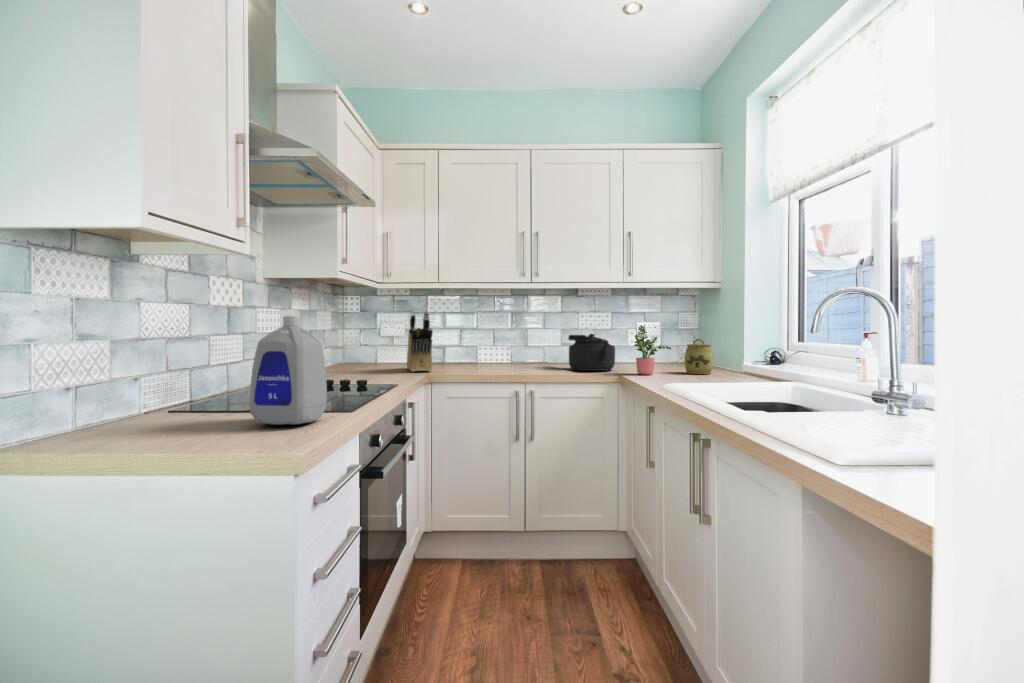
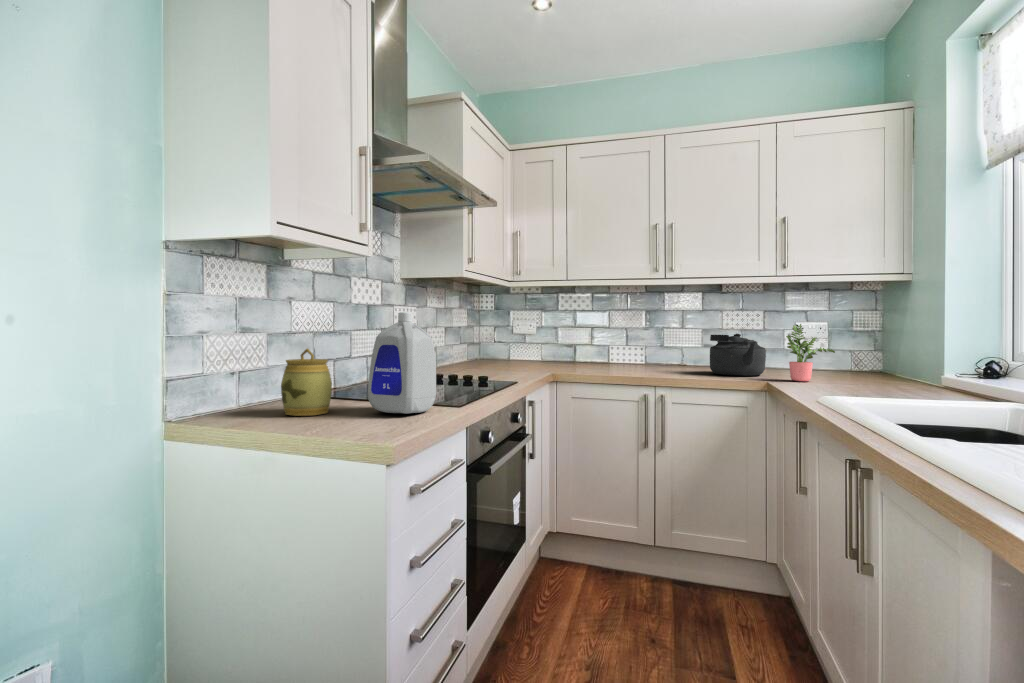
knife block: present [407,312,433,372] -> none [536,309,559,371]
jar: present [684,338,713,374] -> present [281,349,332,416]

